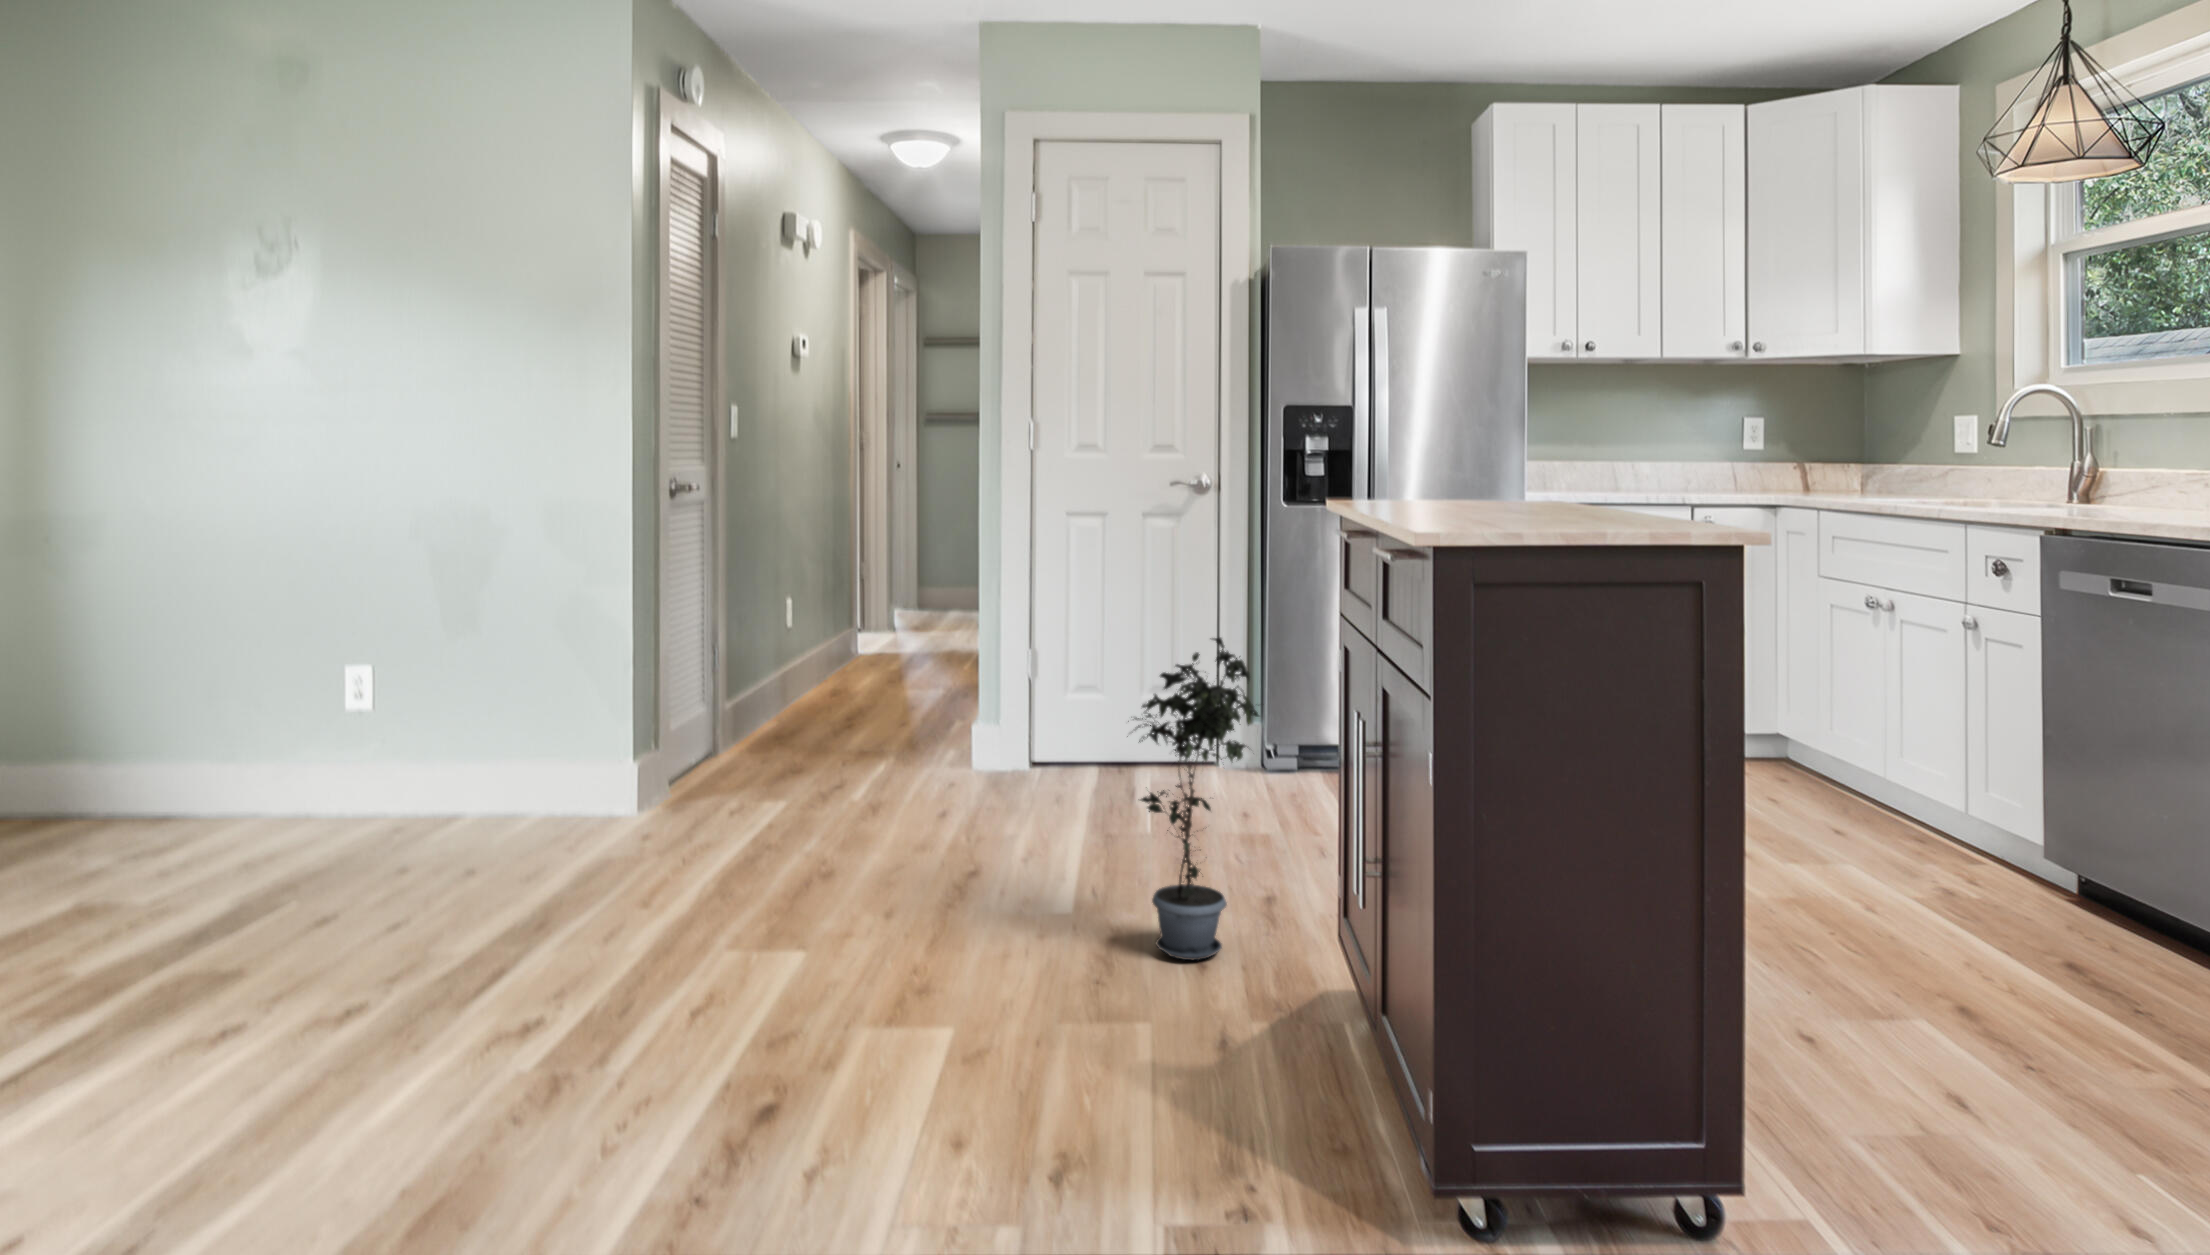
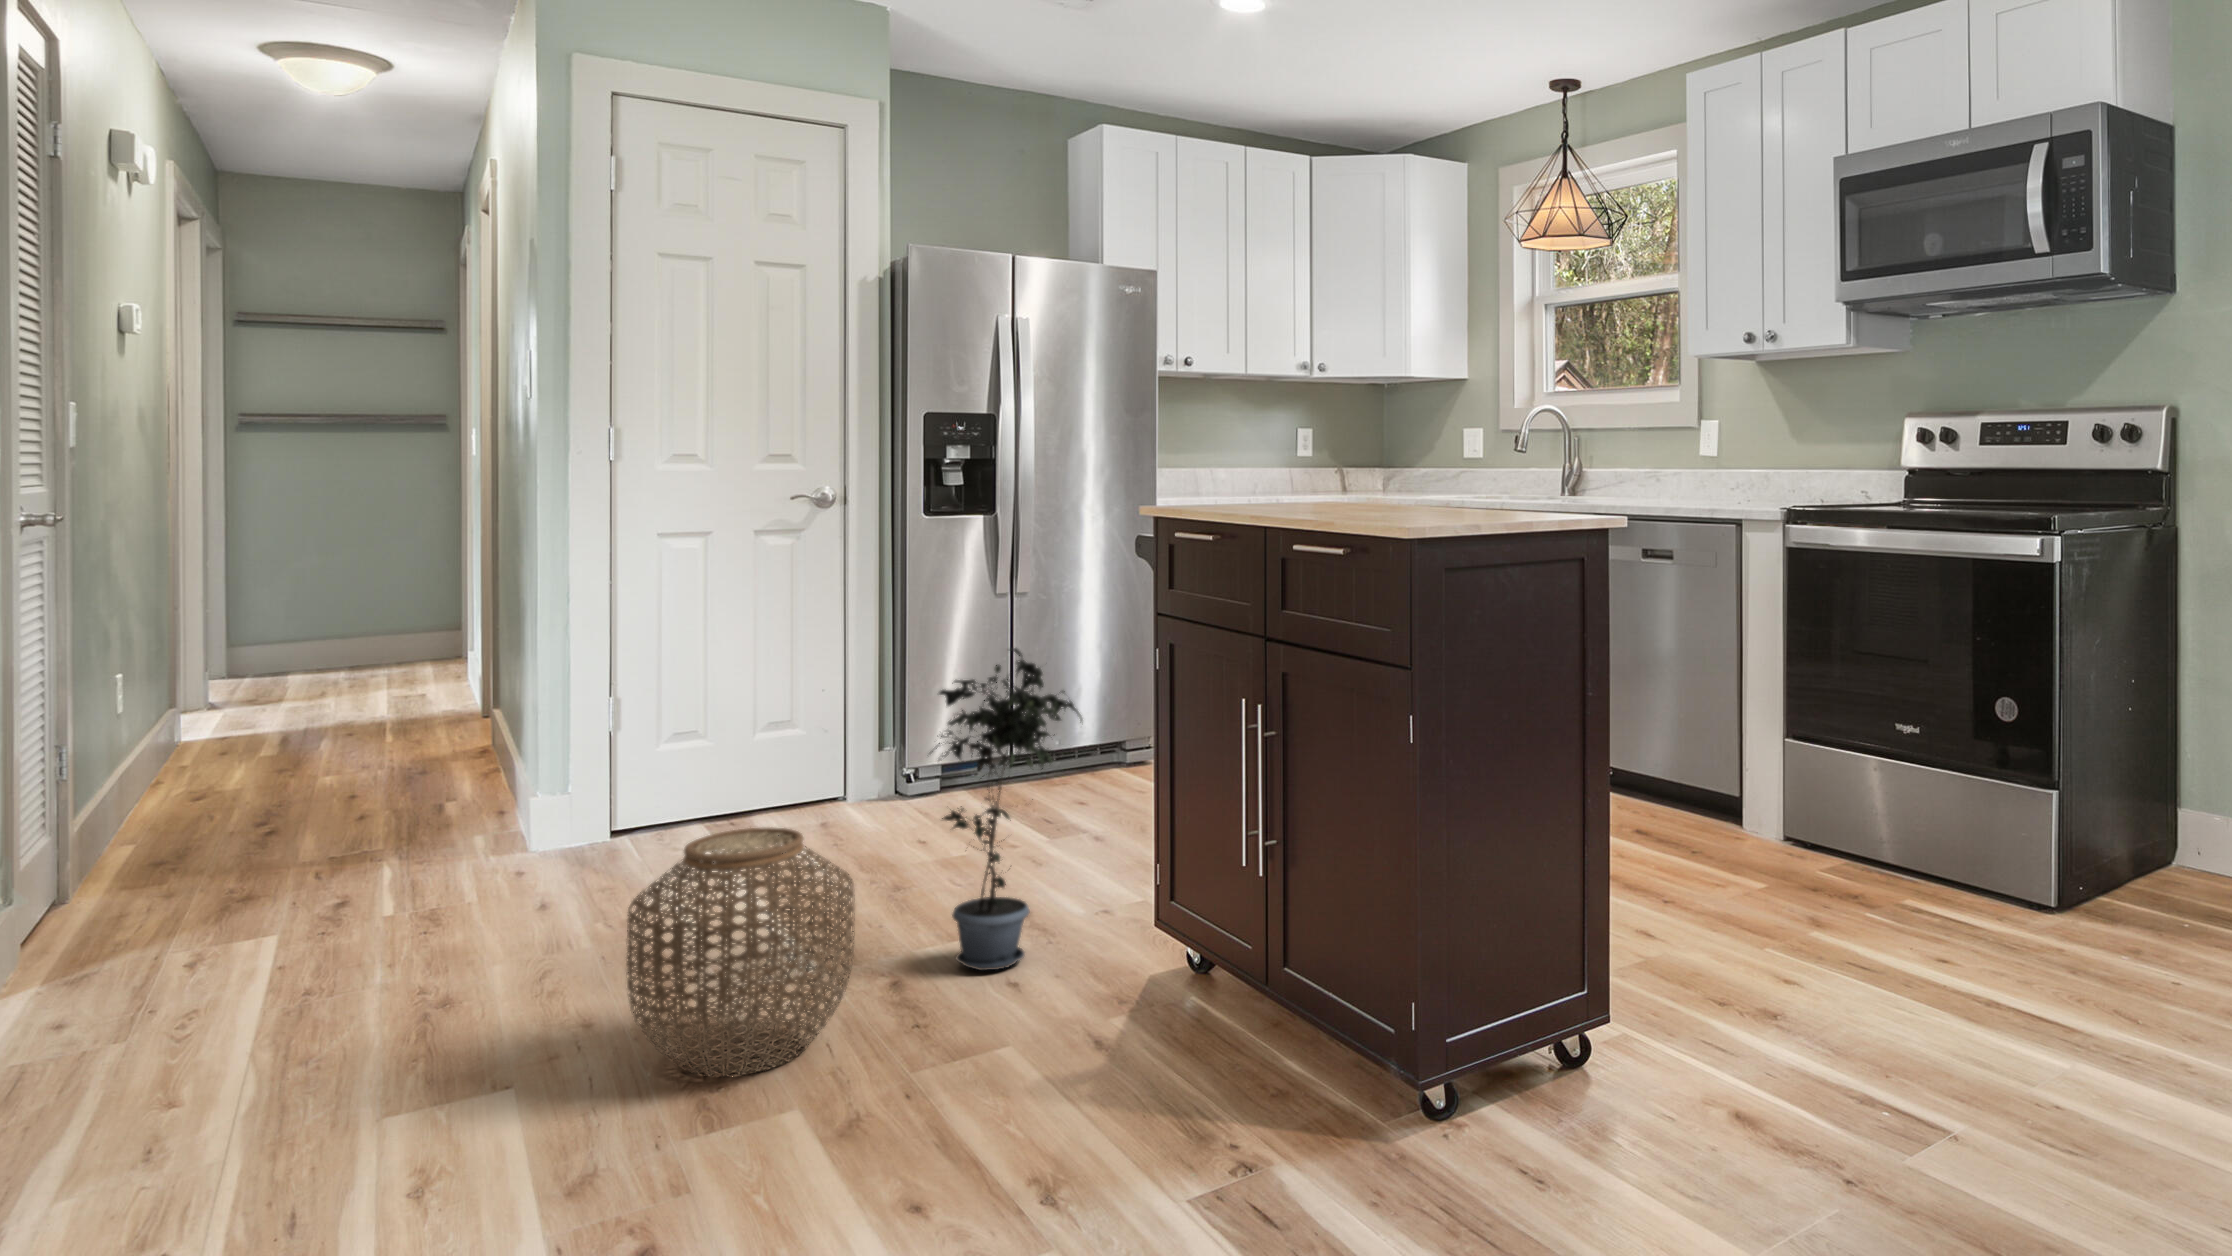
woven basket: none [832,781,1022,1007] -> present [627,827,855,1077]

